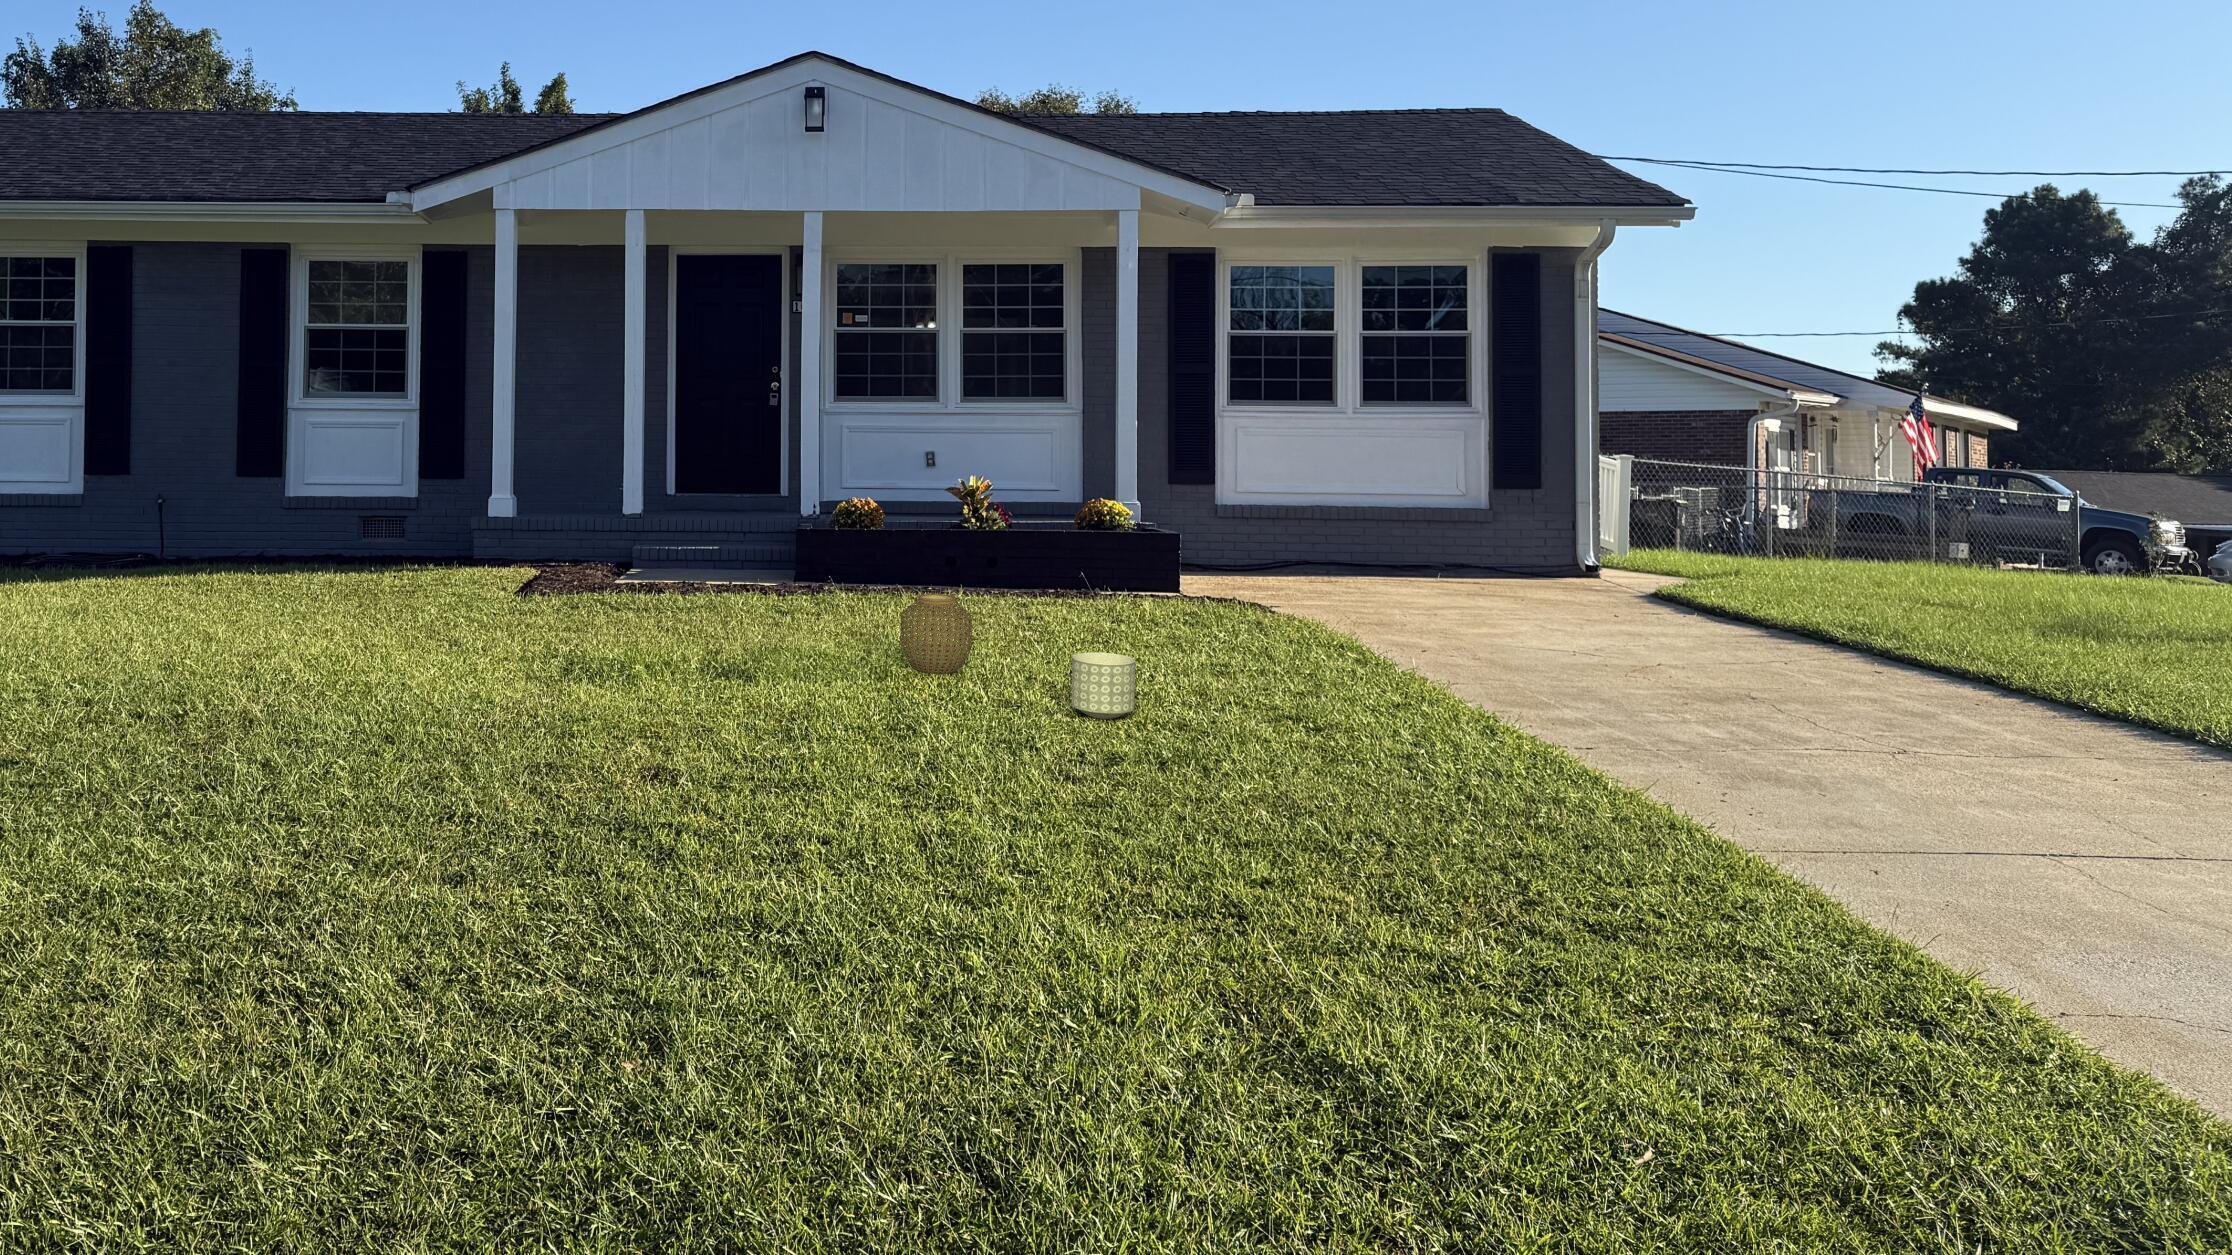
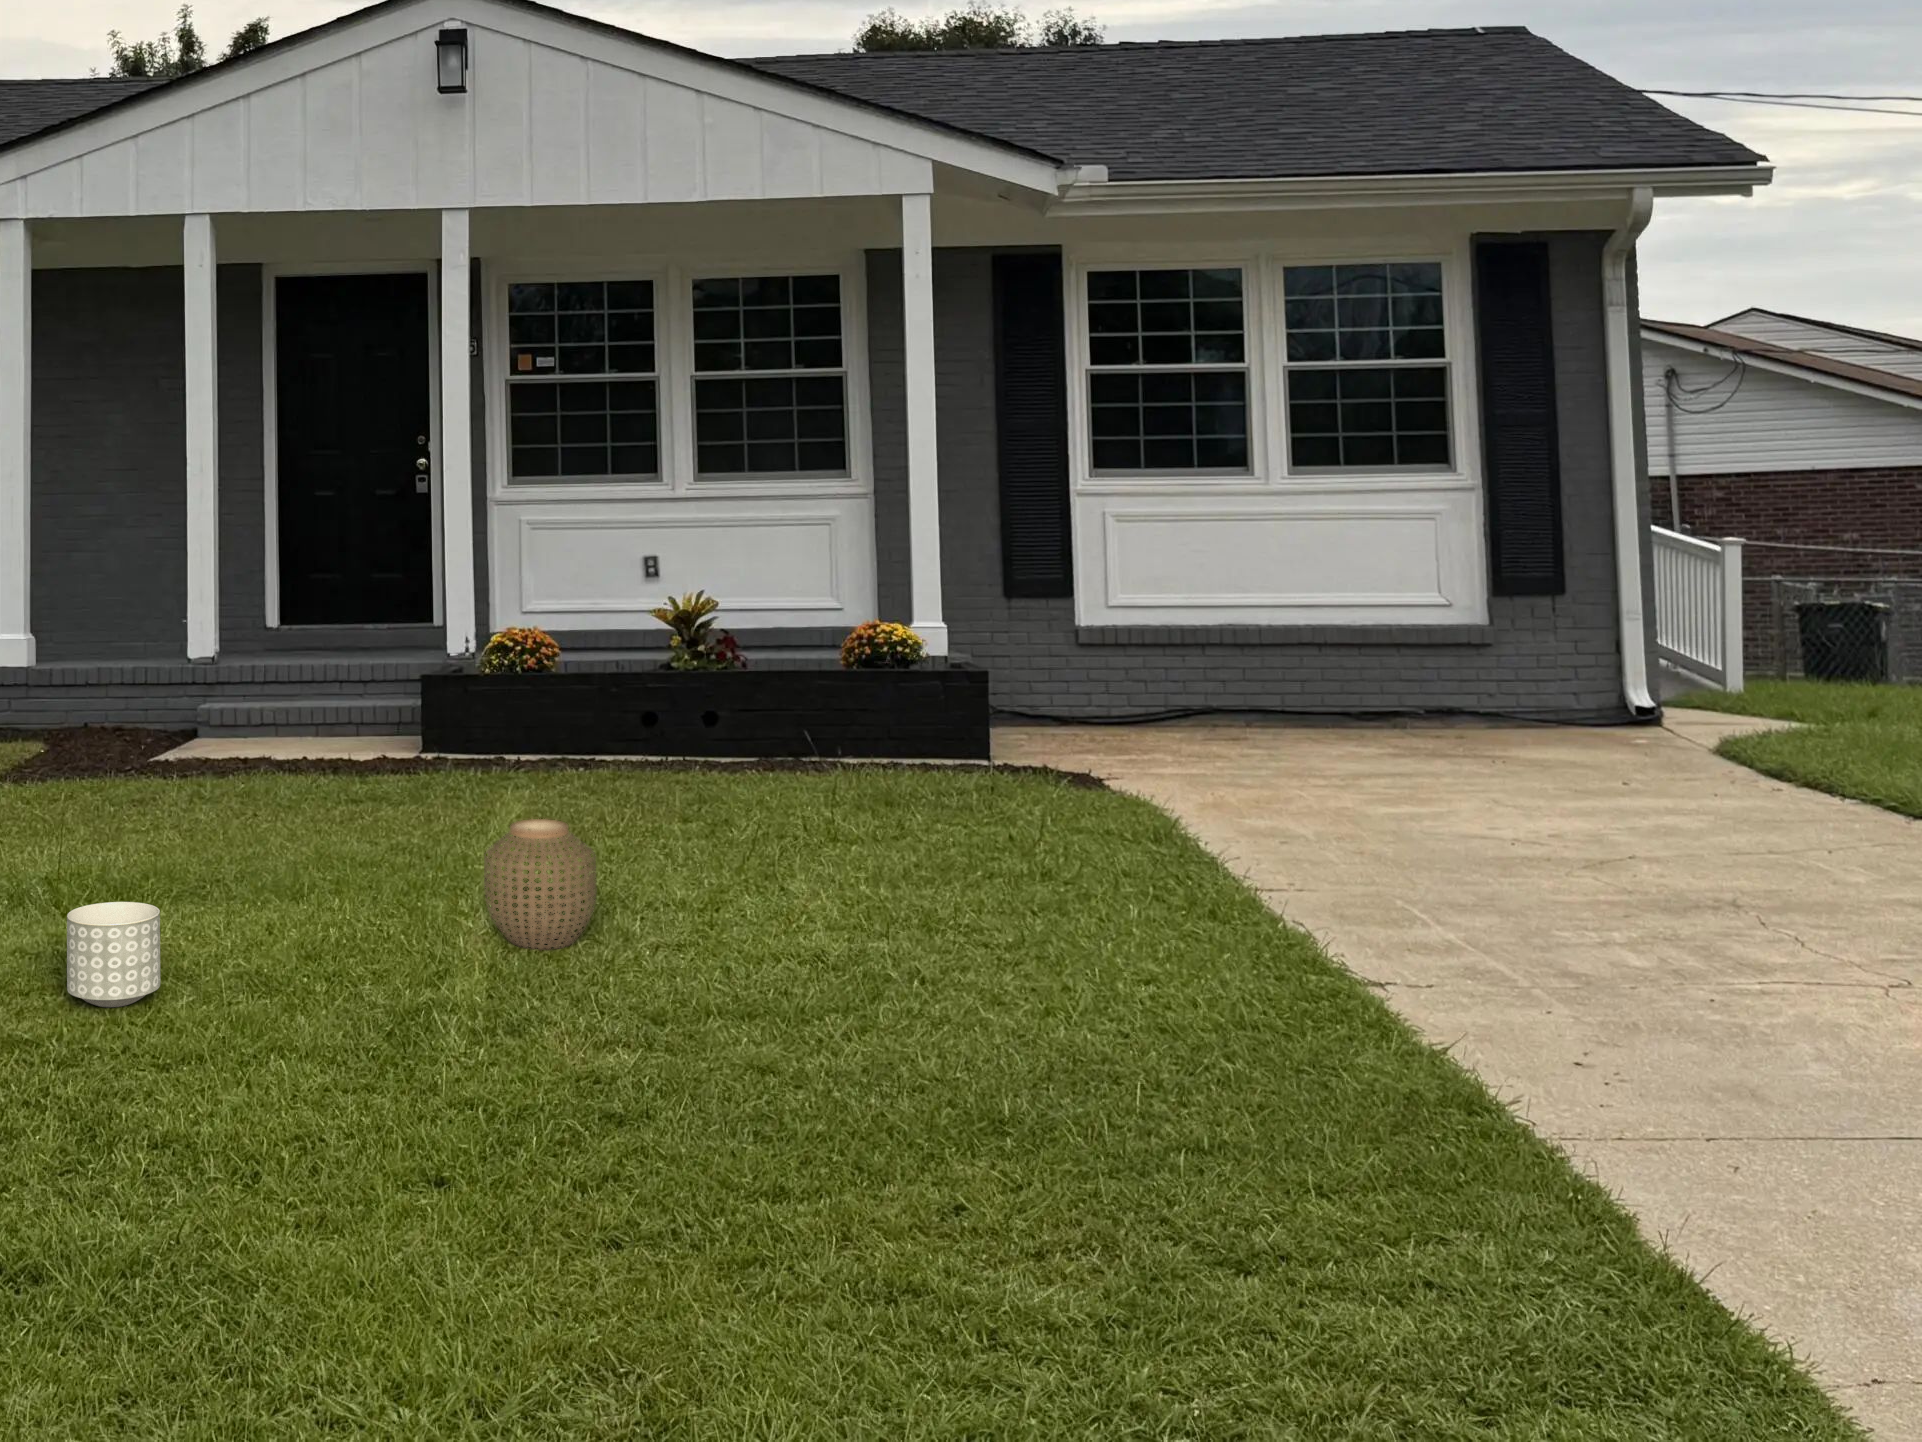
planter: present [1071,652,1135,719] -> present [67,902,160,1007]

